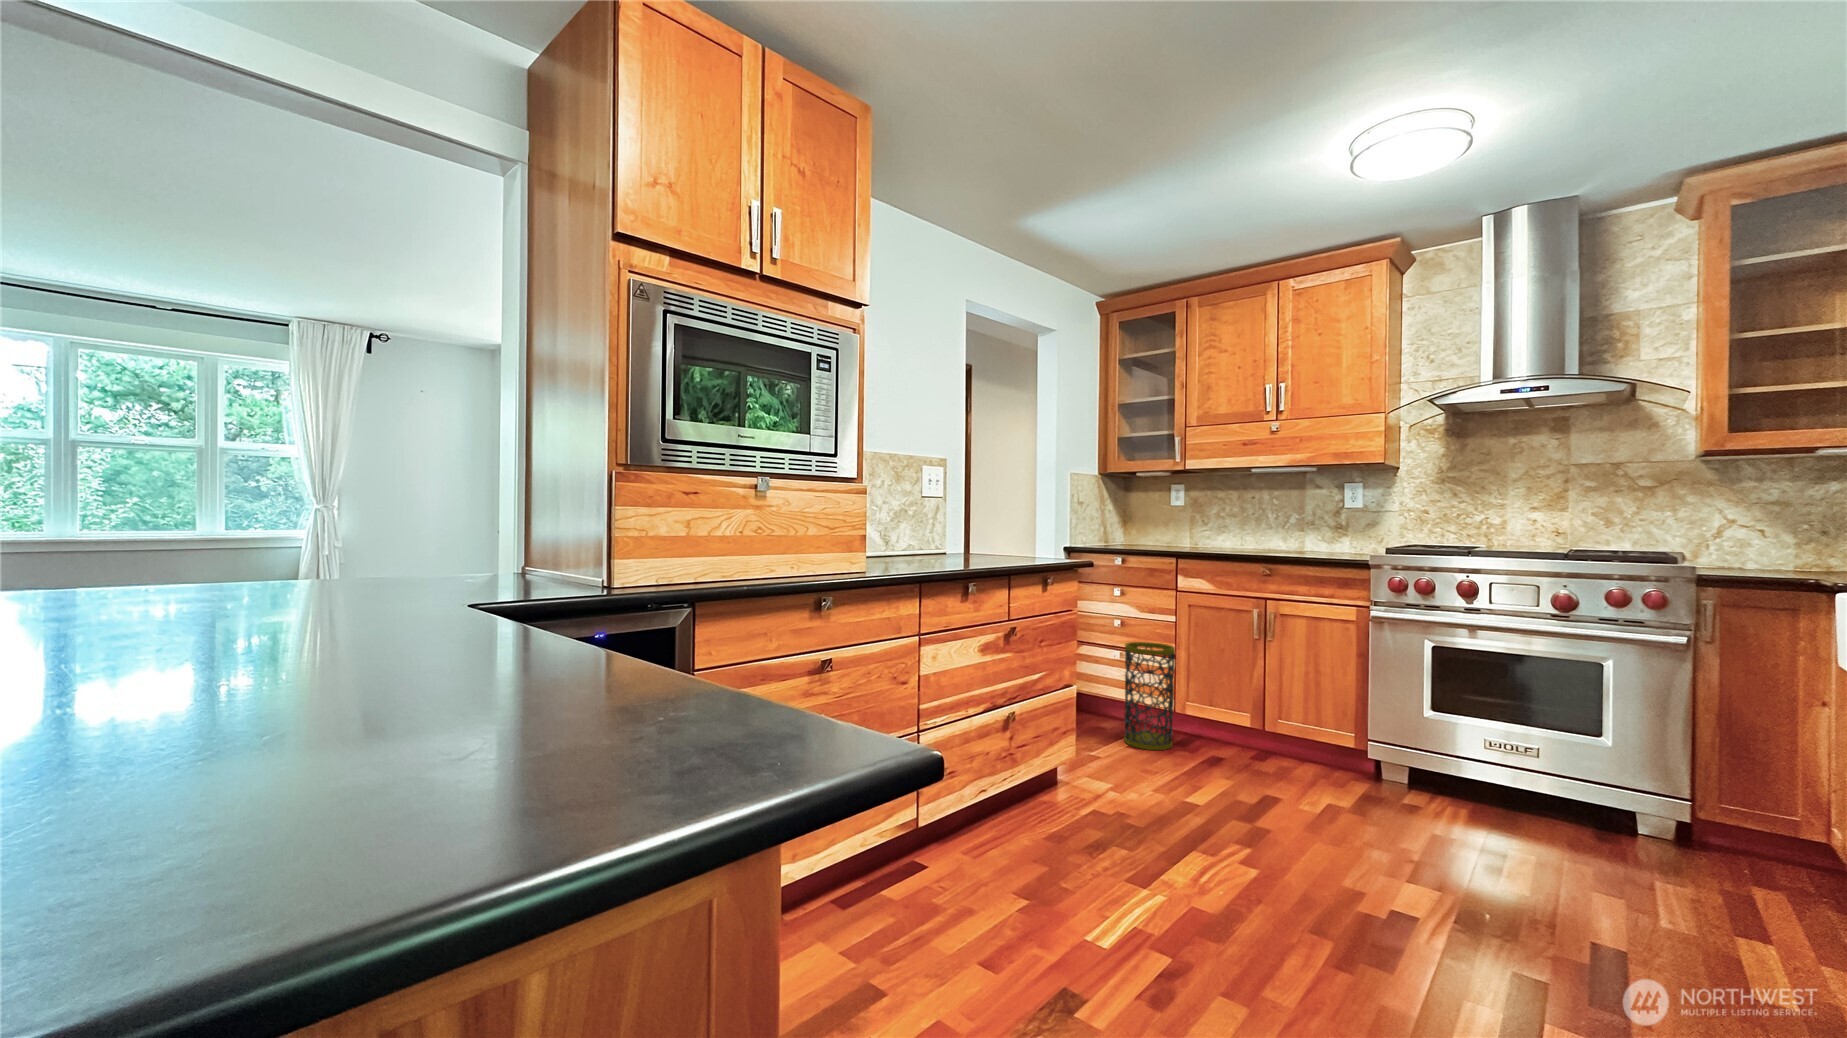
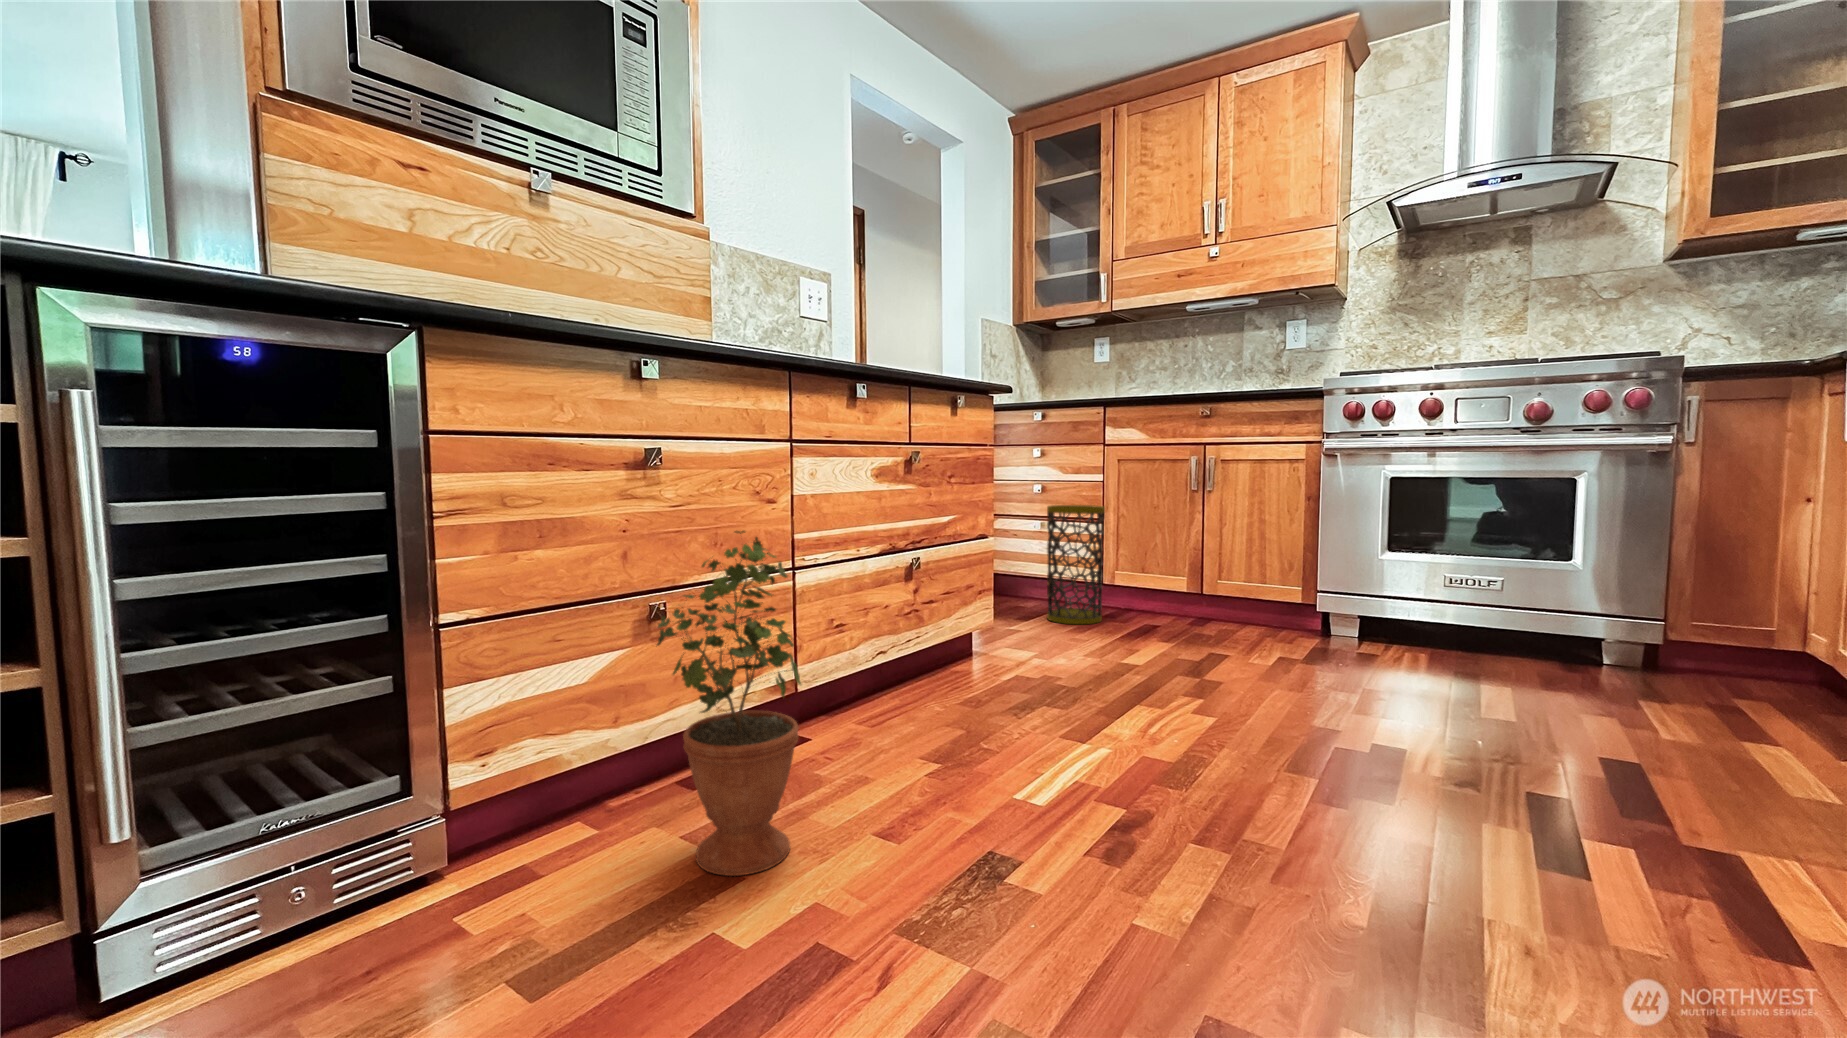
potted plant: none [833,739,931,994] -> present [657,531,801,876]

